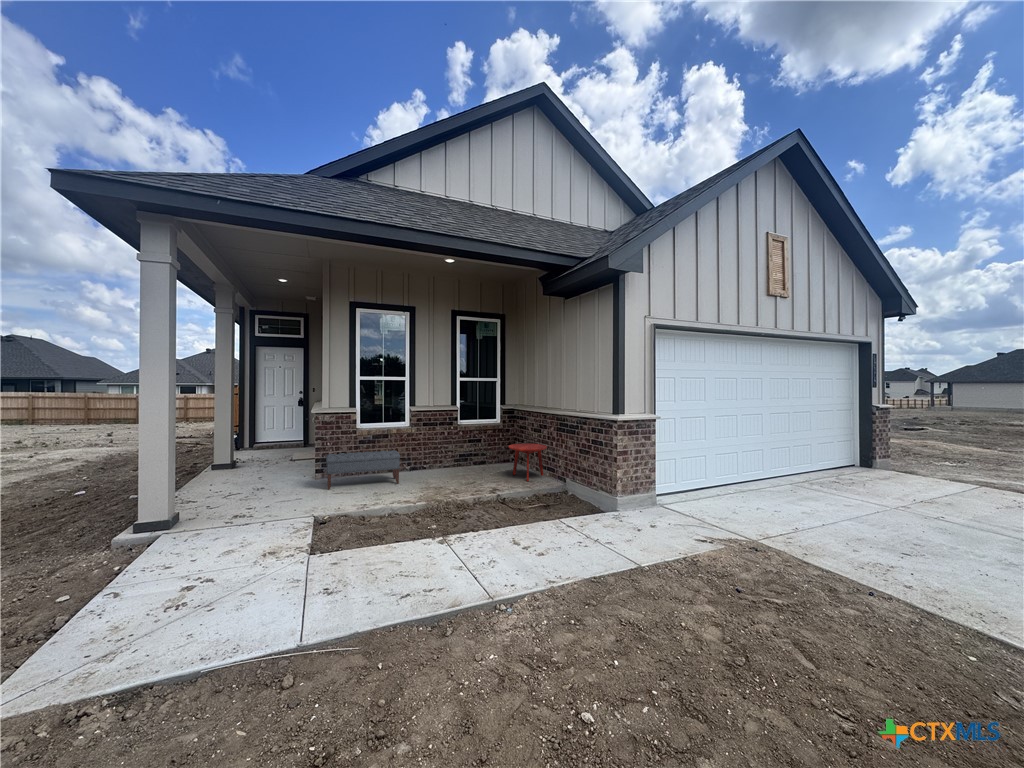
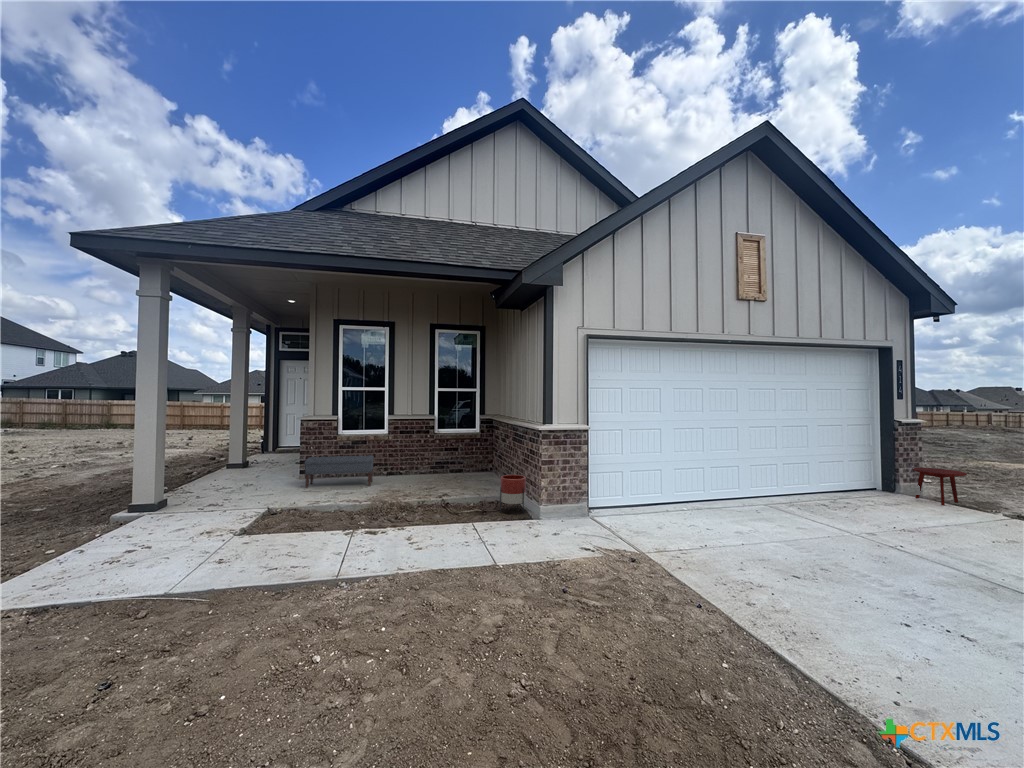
side table: present [508,443,547,481] -> present [913,467,967,505]
planter: none [565,466,592,507] -> present [500,475,526,514]

